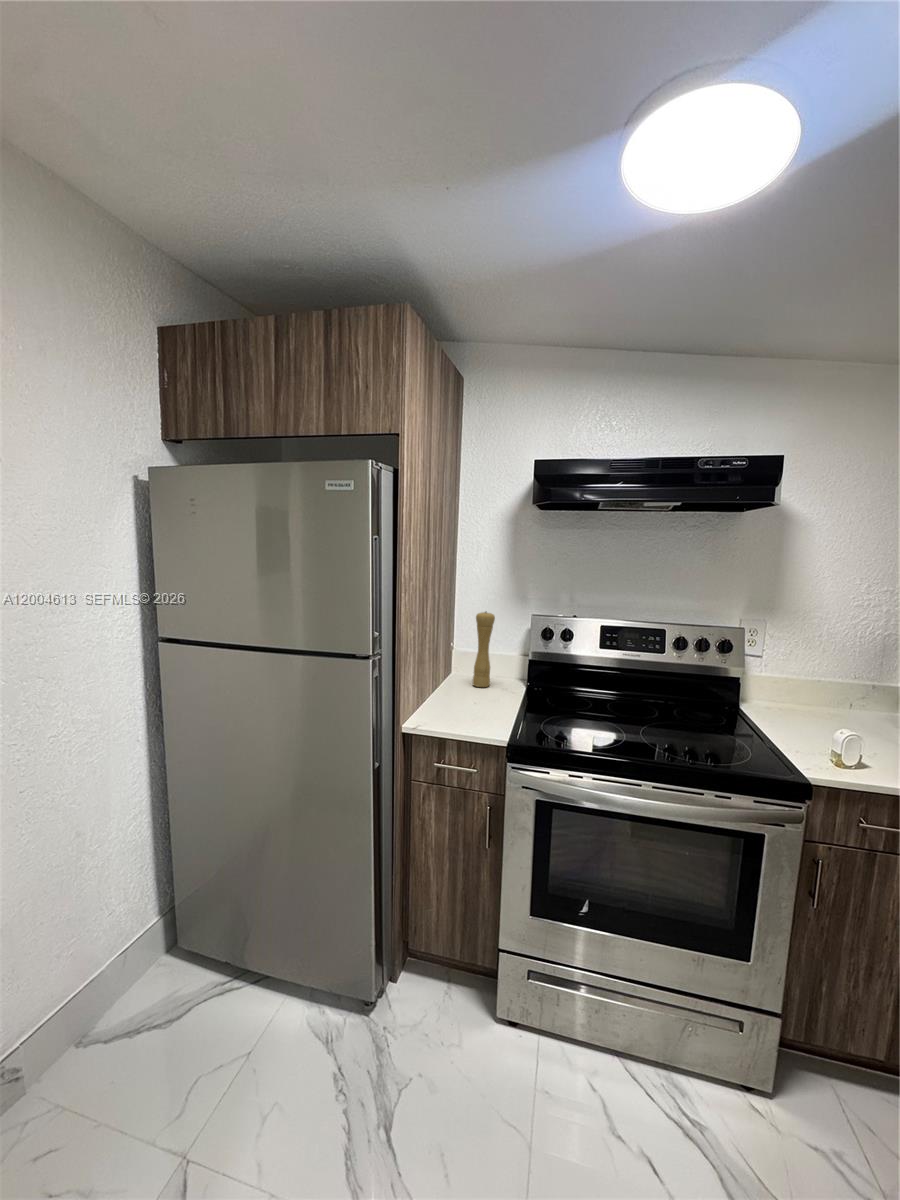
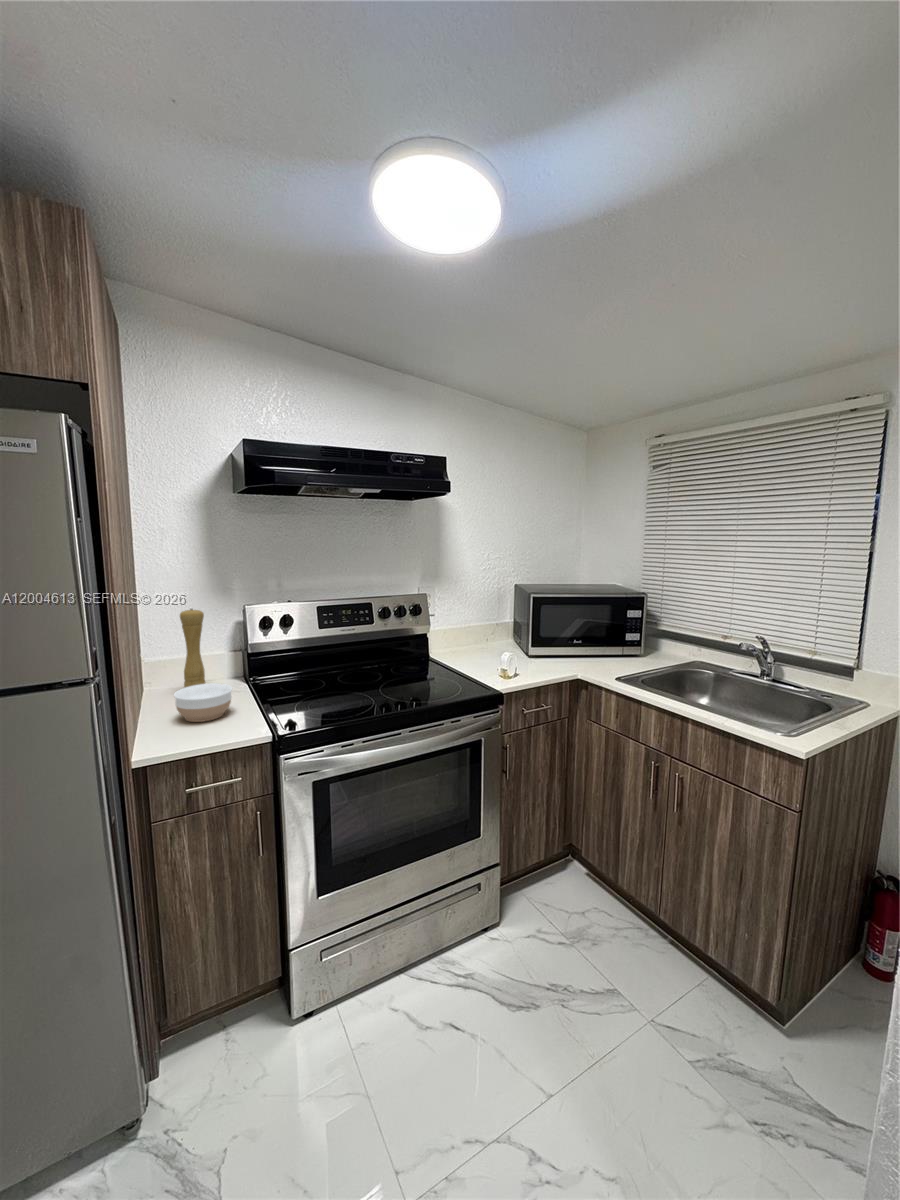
bowl: none [450,679,496,713] -> present [174,683,232,722]

